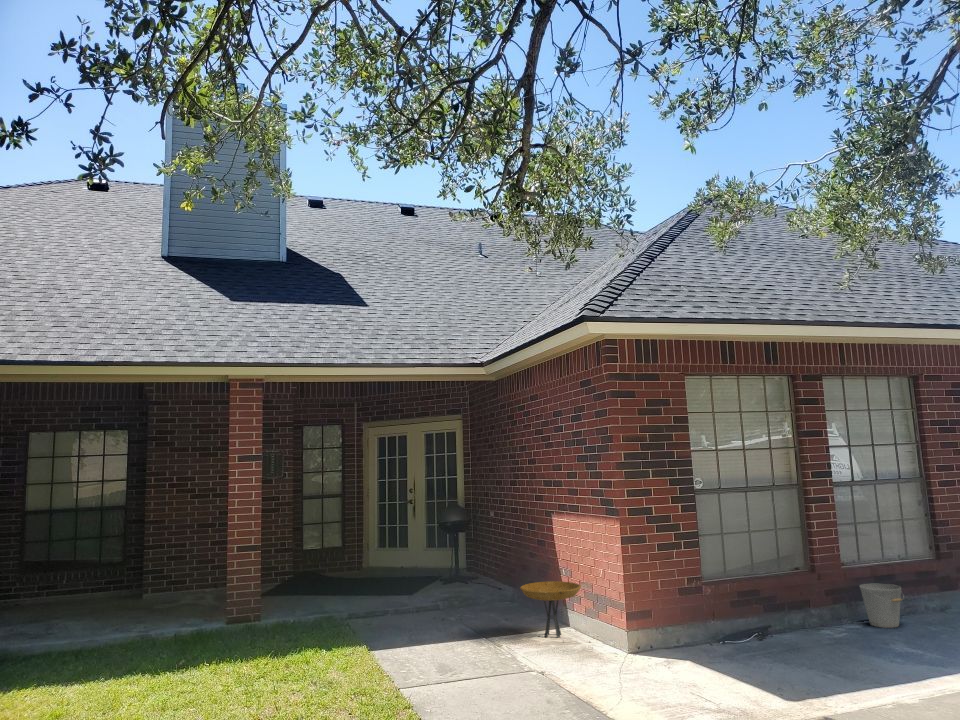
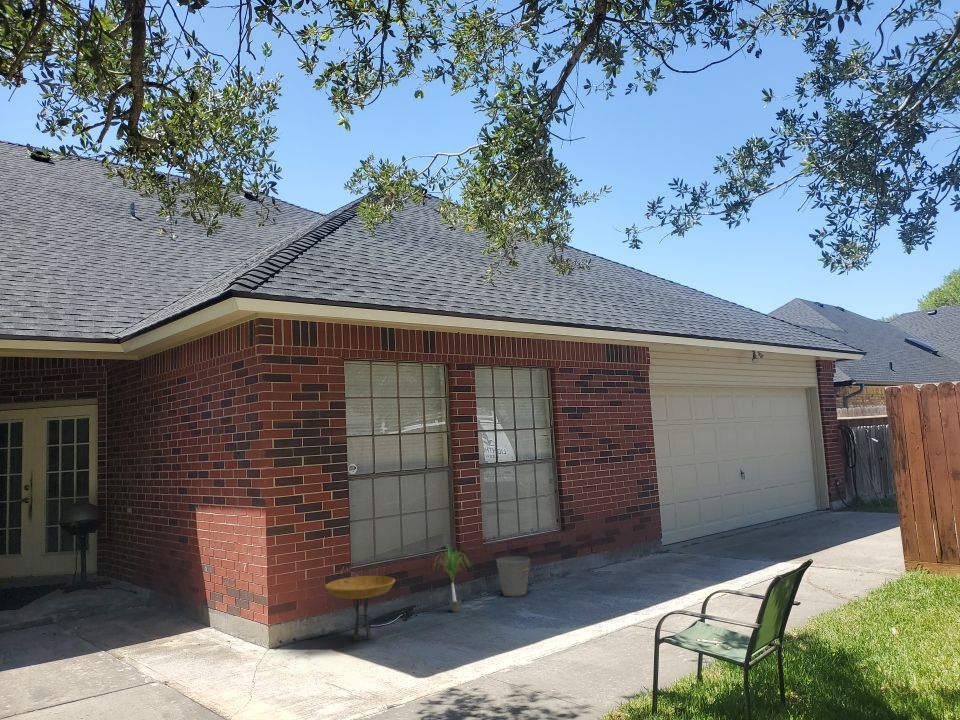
potted plant: none [786,563,836,637] -> present [441,549,461,612]
side table: present [520,581,581,637] -> present [325,576,395,641]

